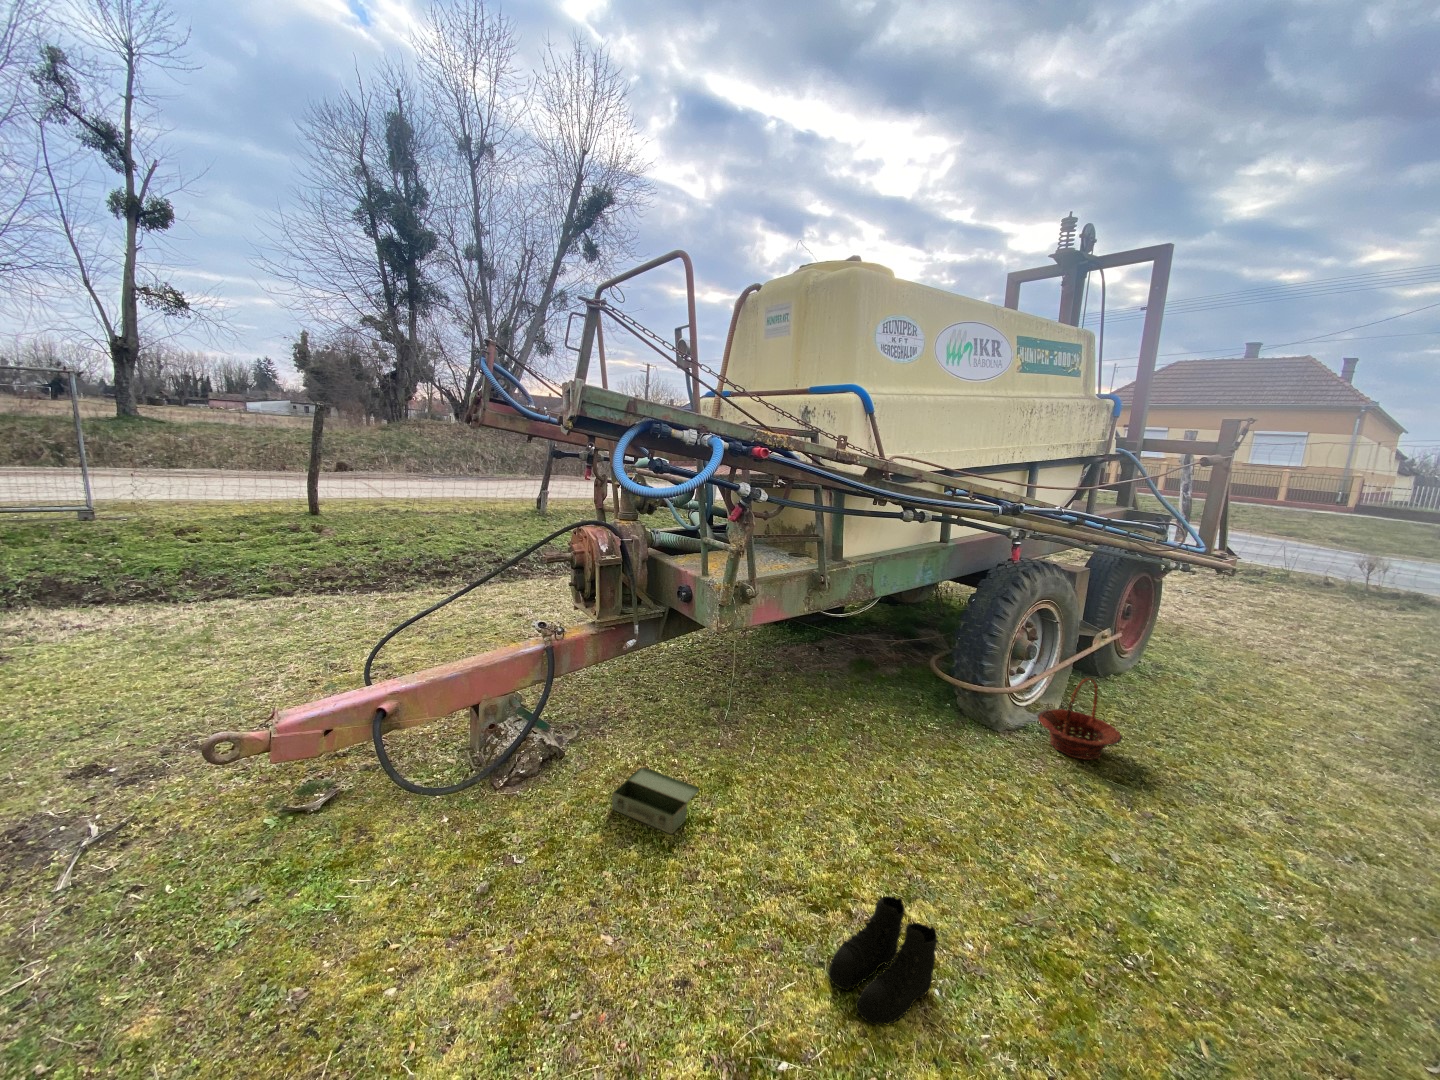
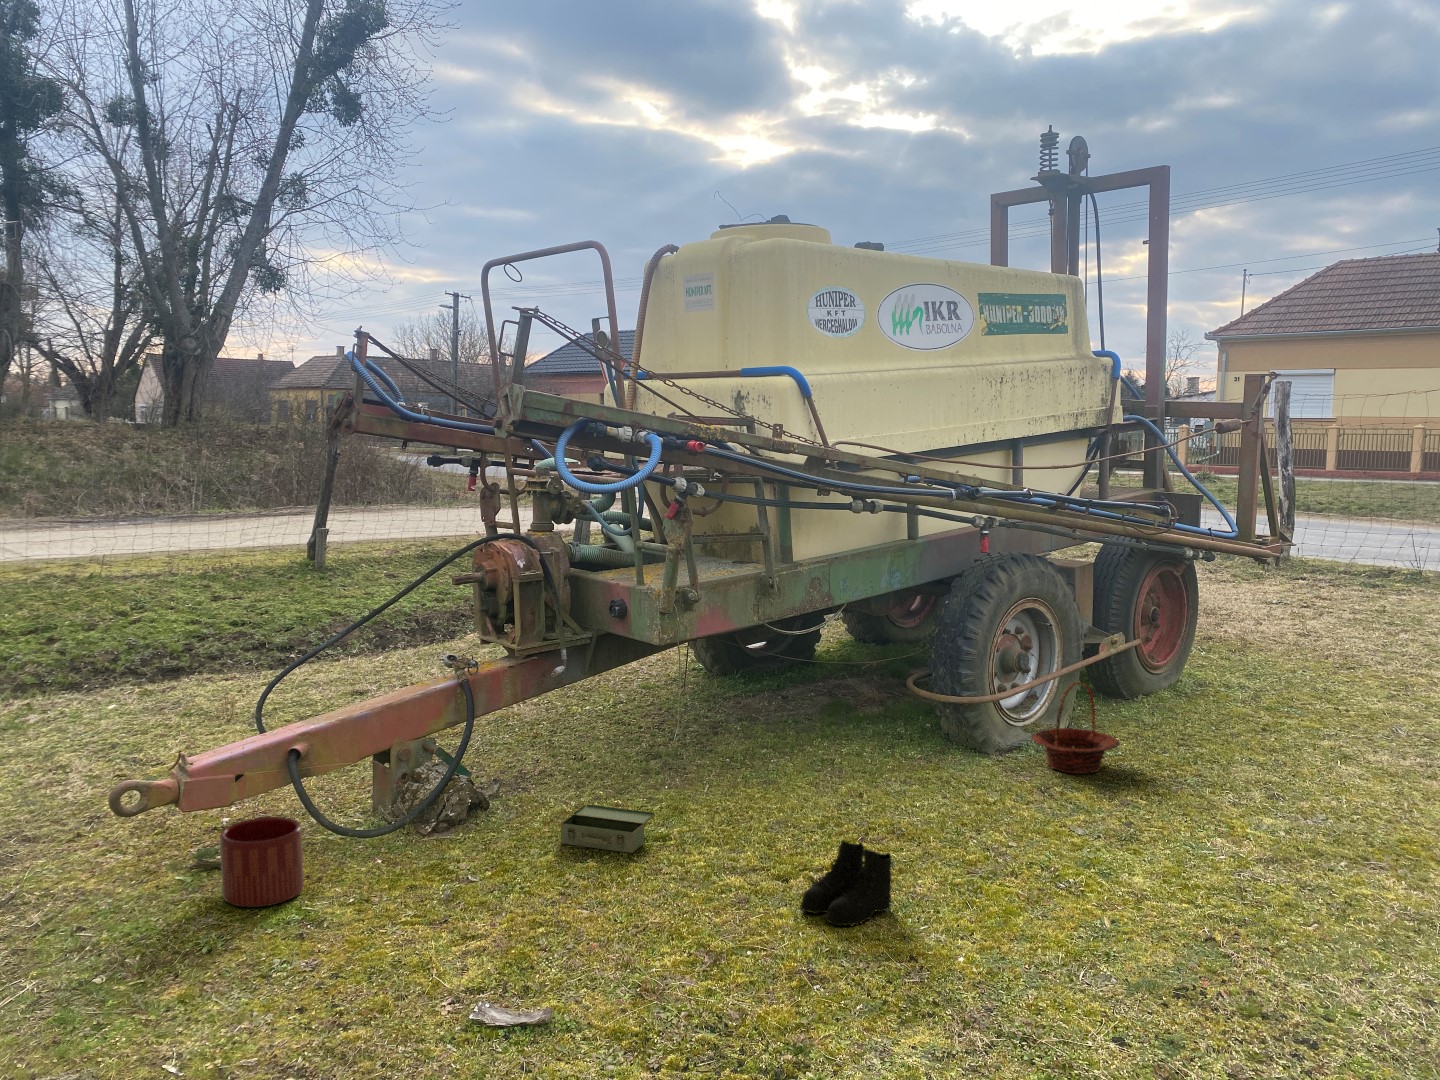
planter: none [260,781,353,884] -> present [220,817,304,907]

